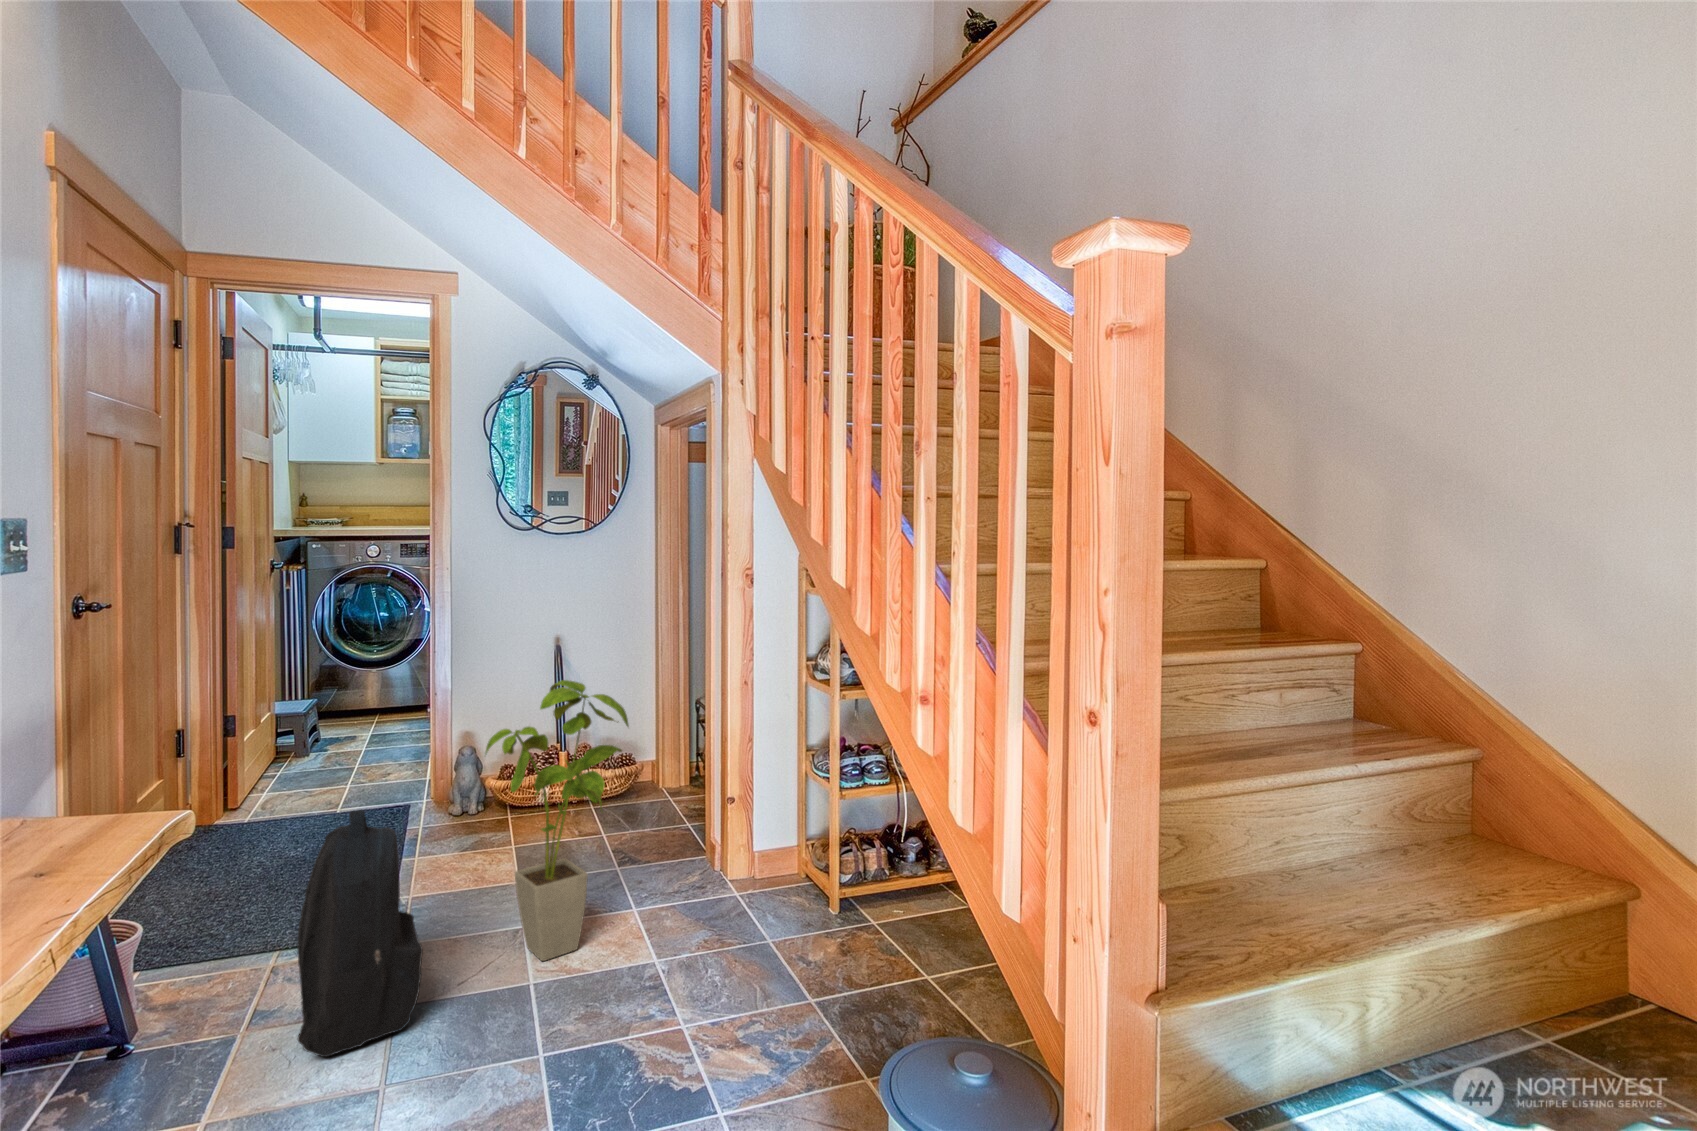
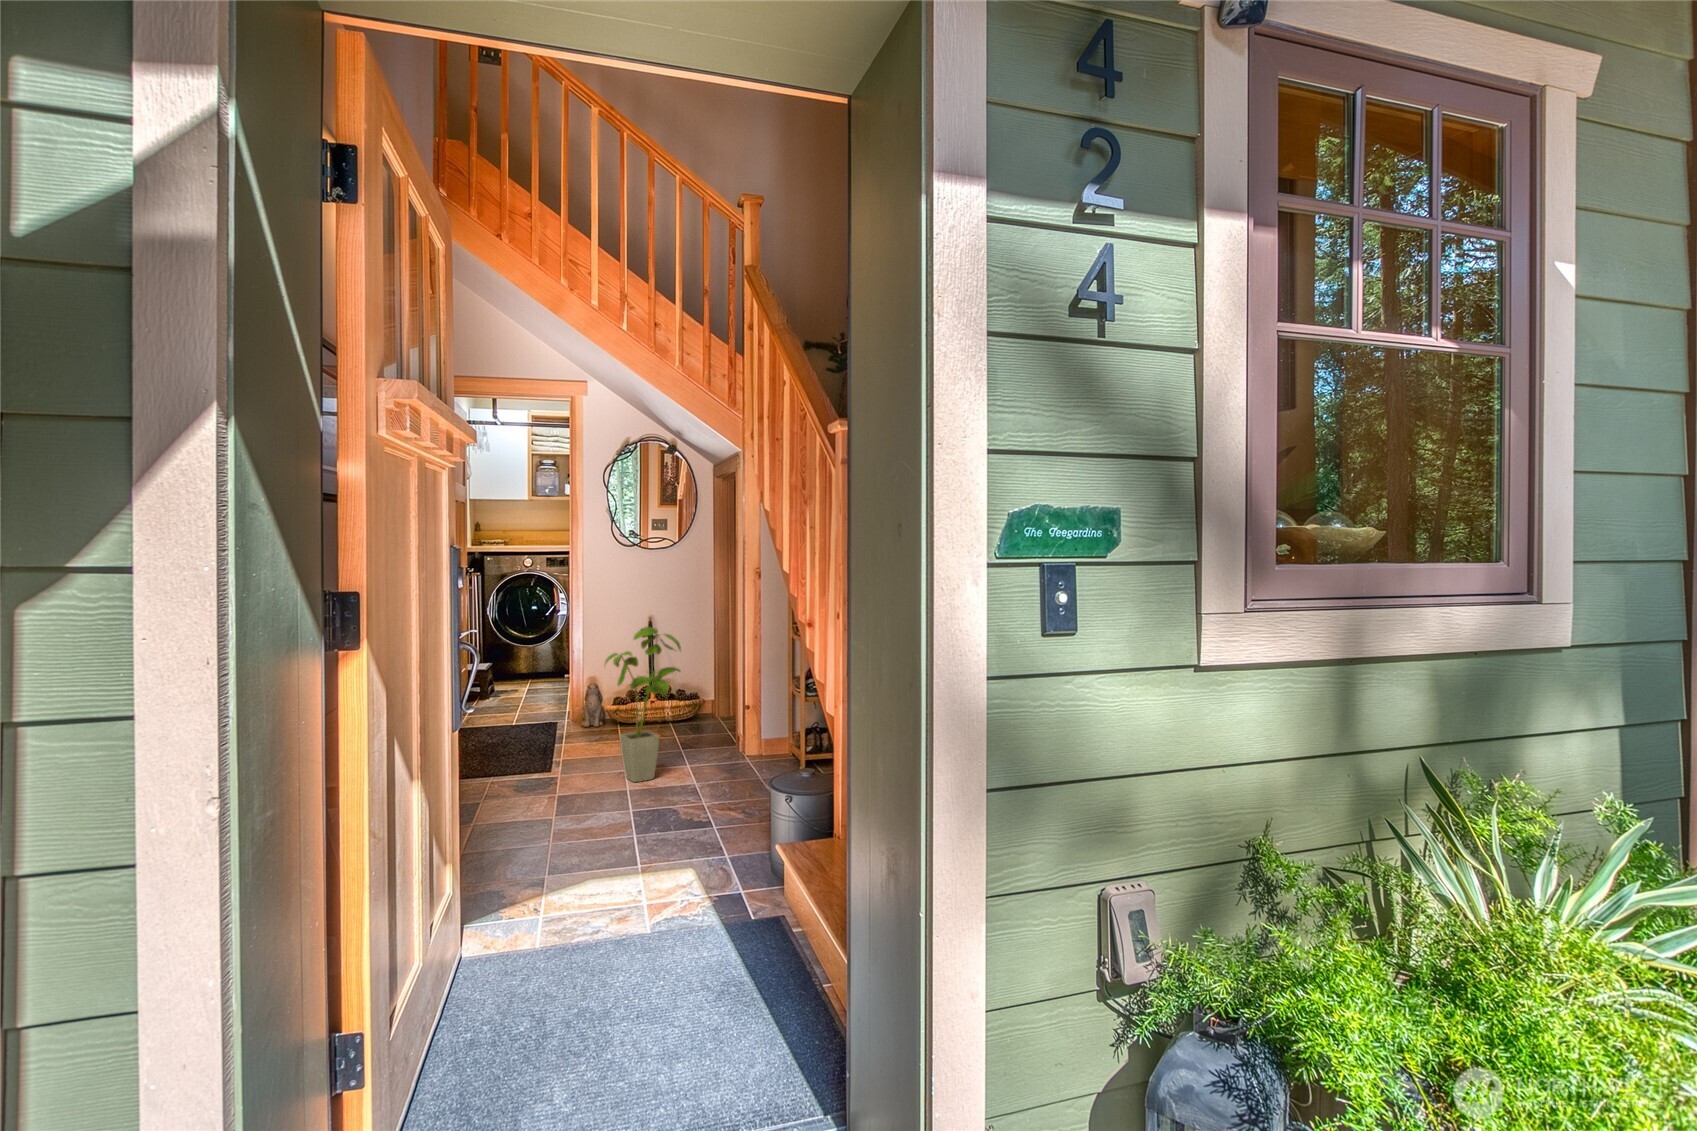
backpack: present [297,810,423,1057] -> none [511,688,572,808]

